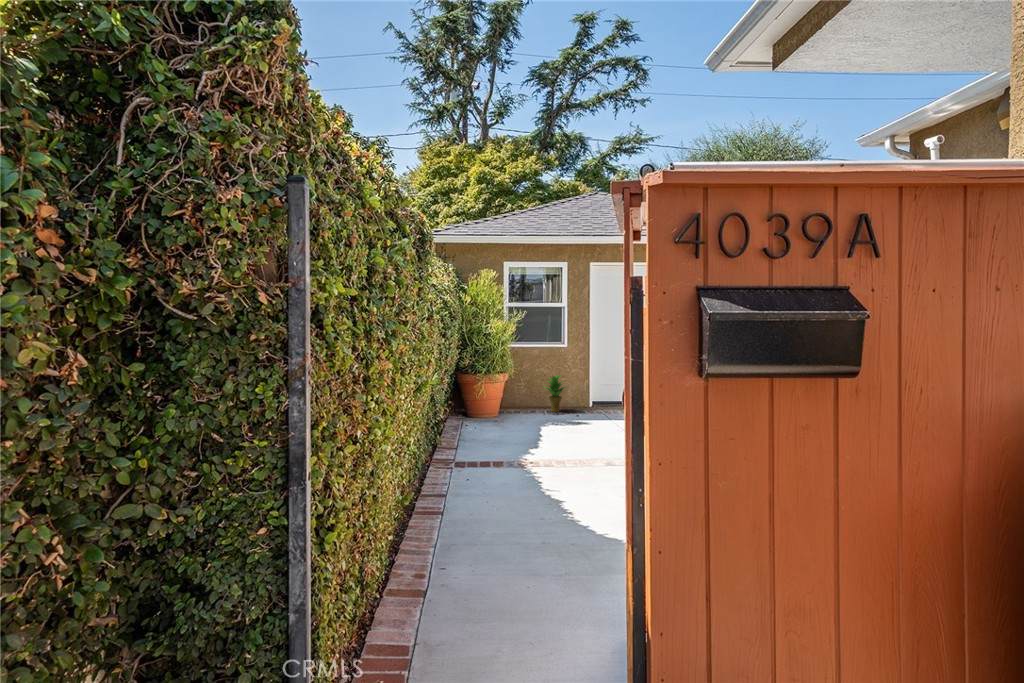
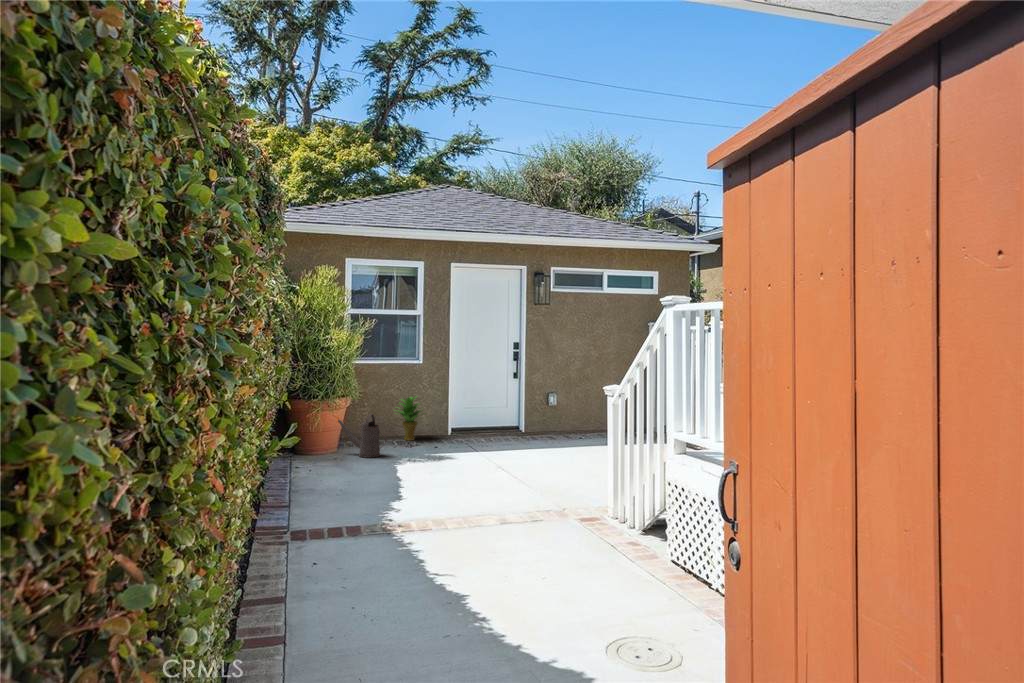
watering can: none [496,387,533,422] -> present [338,414,387,458]

